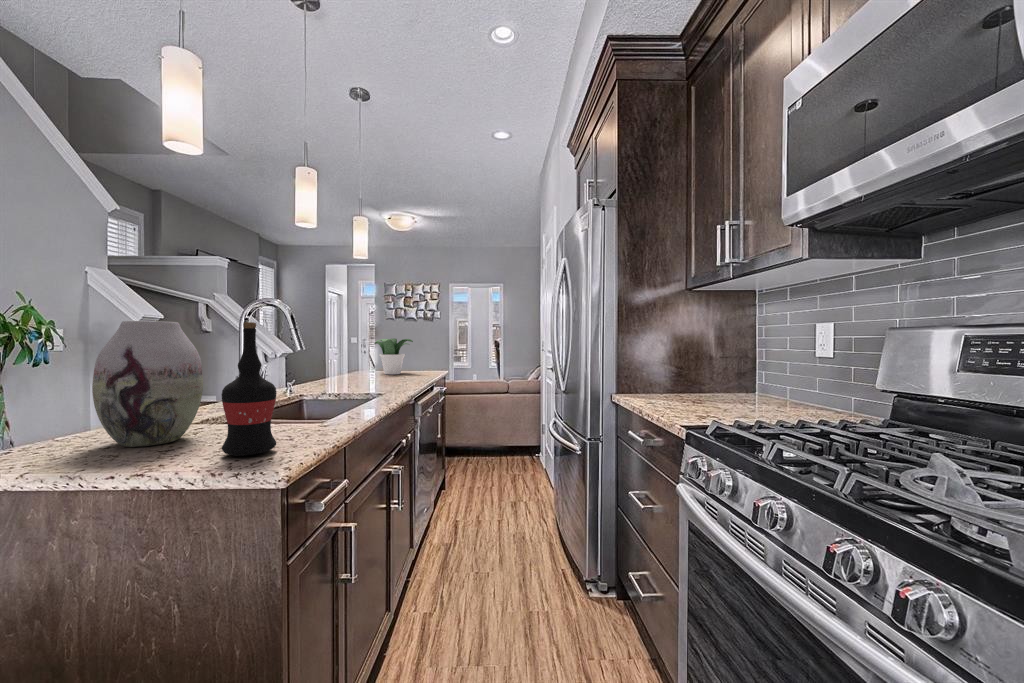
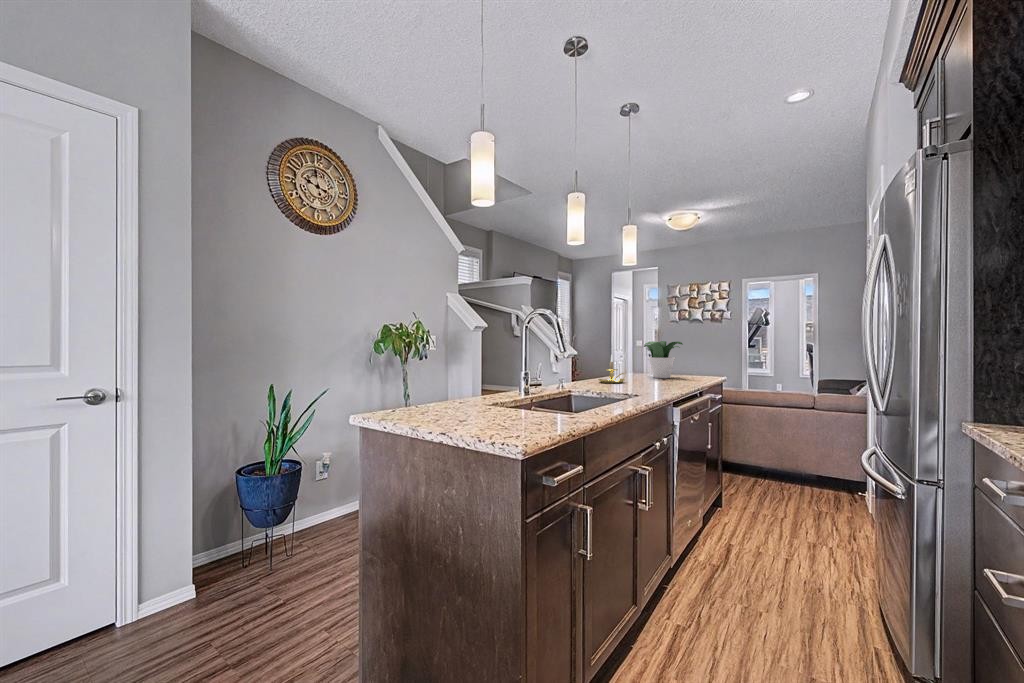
vase: present [92,321,203,447] -> none [423,328,484,417]
wine bottle: present [221,322,277,456] -> none [489,327,526,431]
candle holder: none [331,352,362,383] -> present [598,355,625,383]

